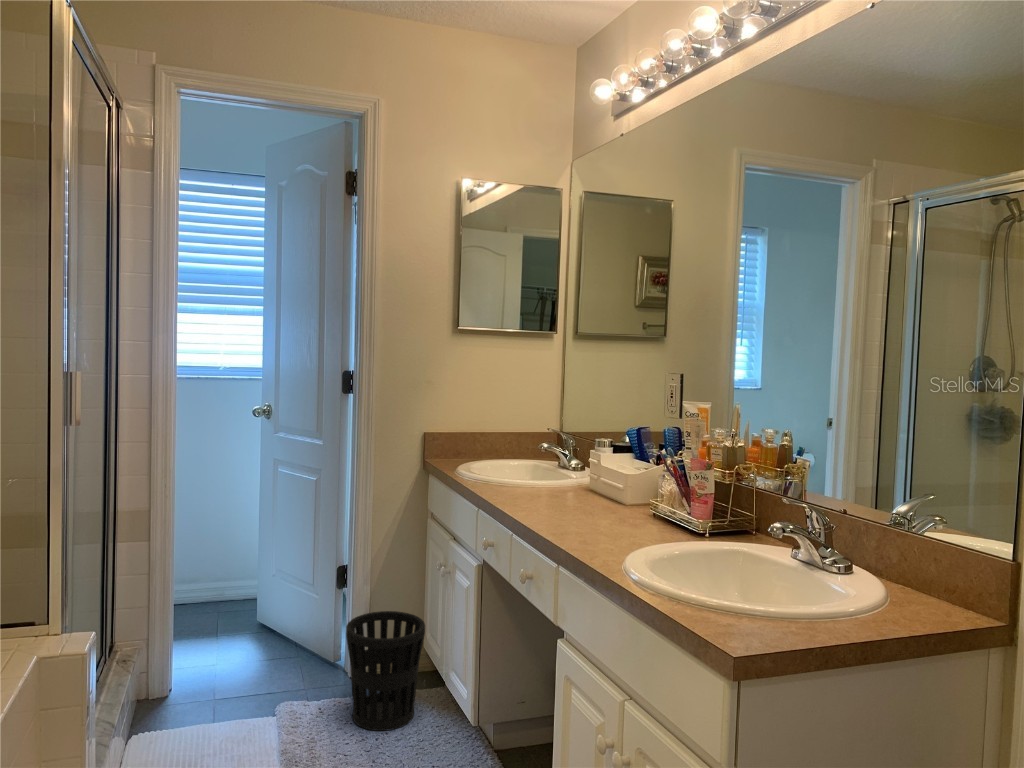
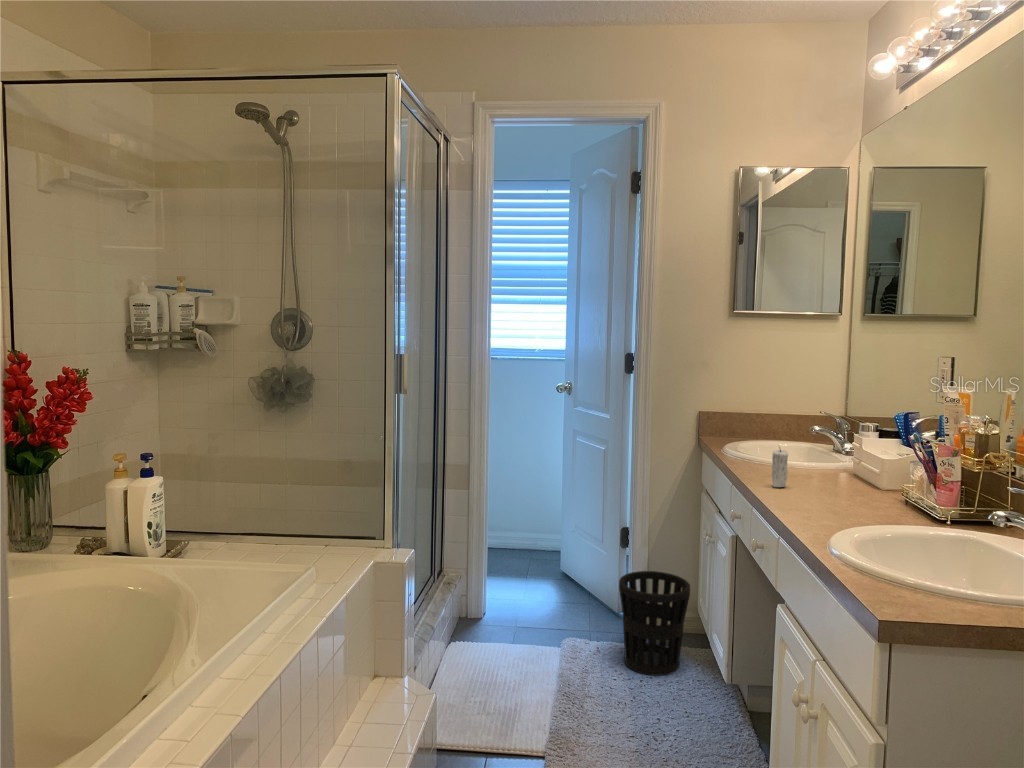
candle: none [530,463,546,510] -> present [772,449,788,487]

